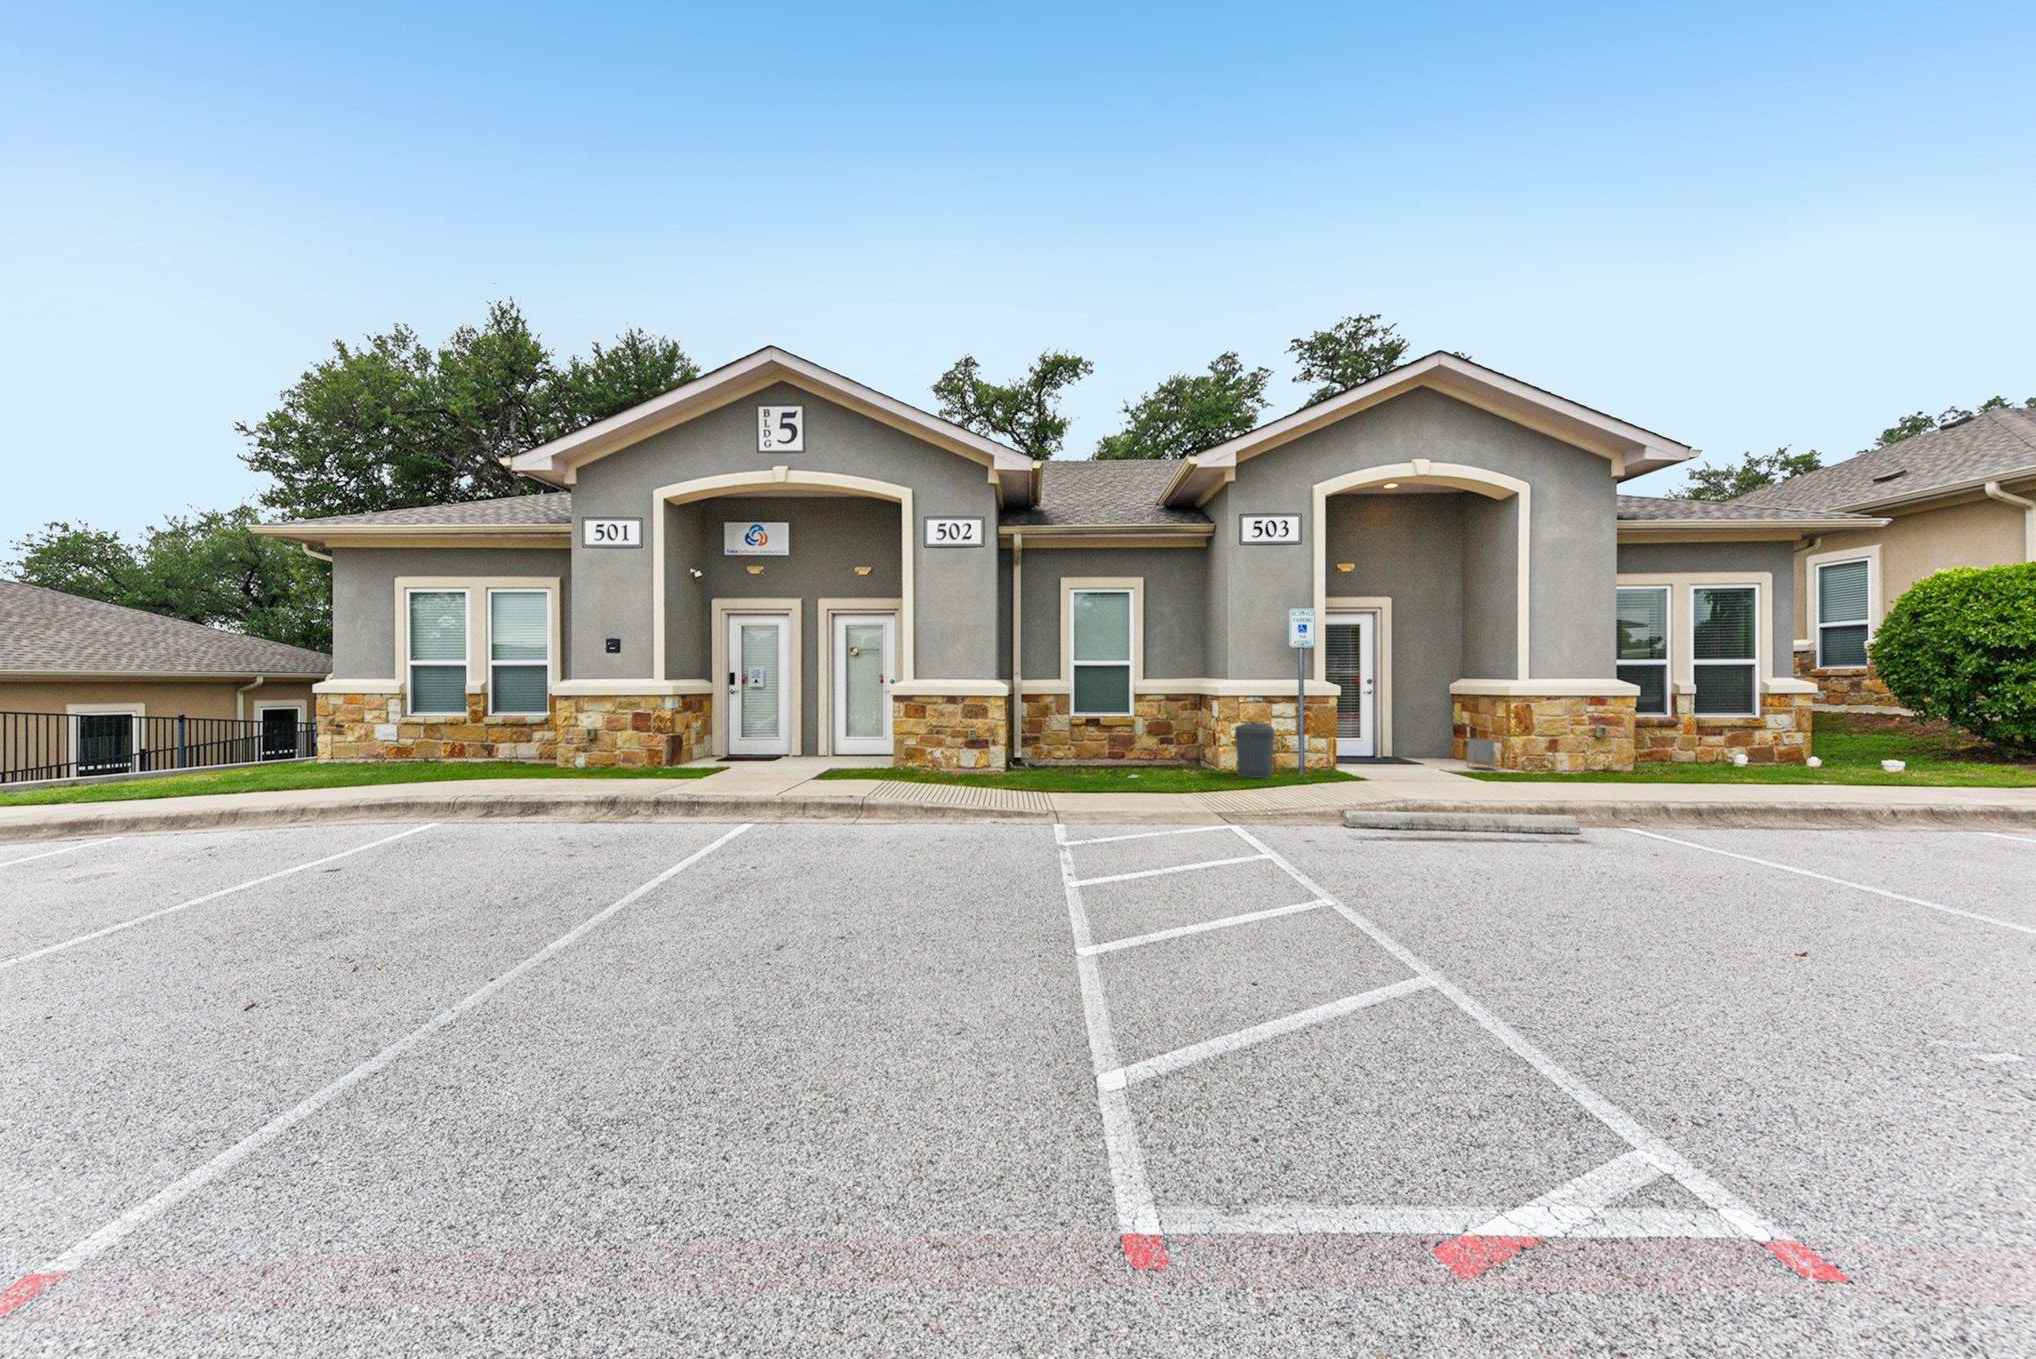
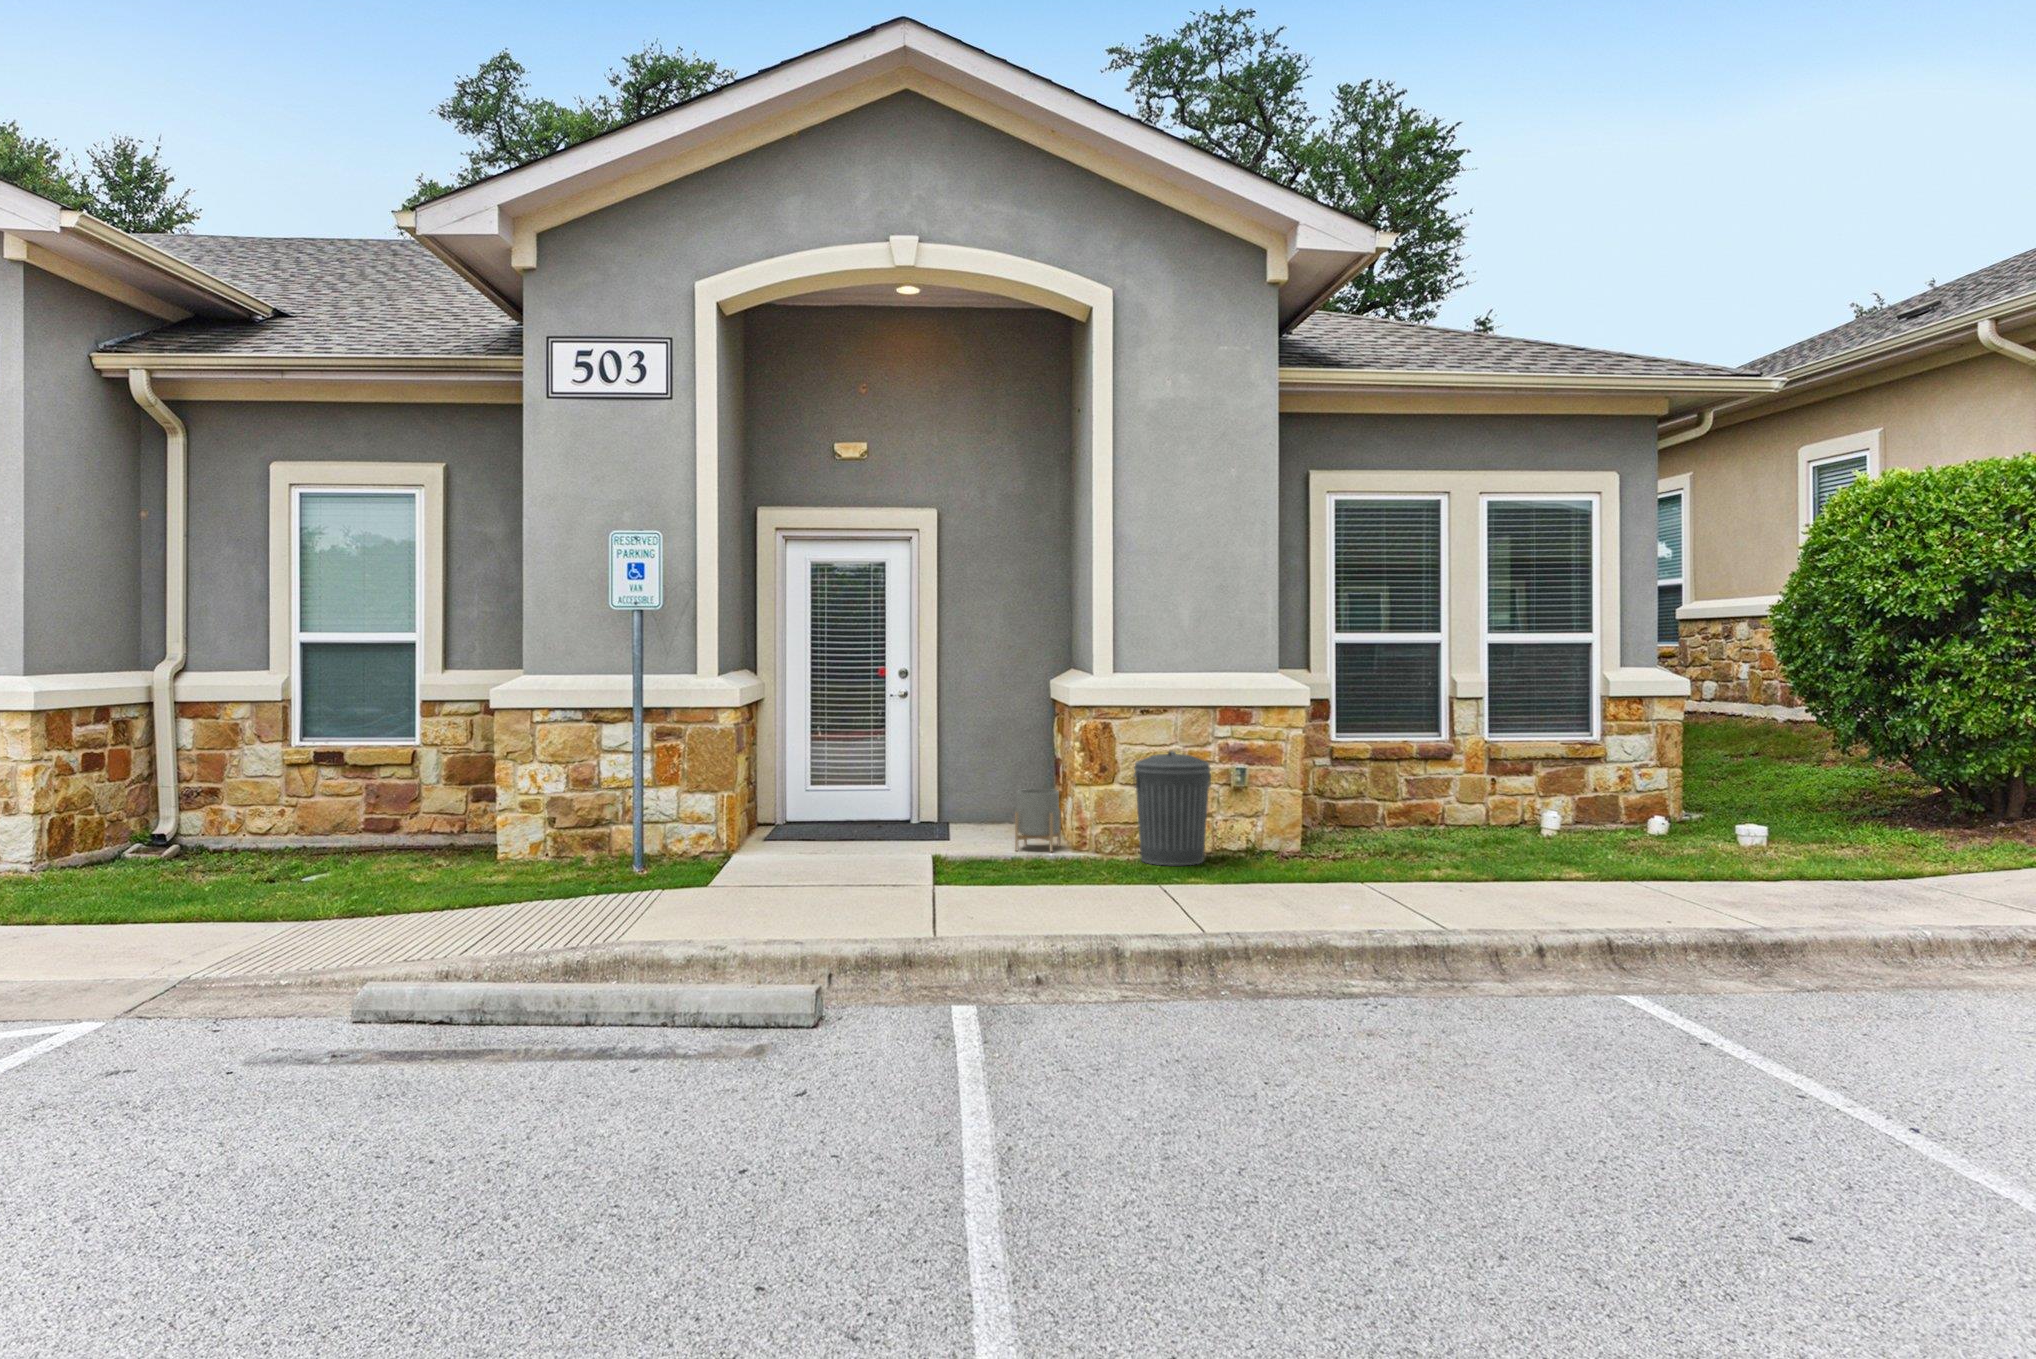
trash can: present [1234,722,1275,778] -> present [1133,751,1211,865]

